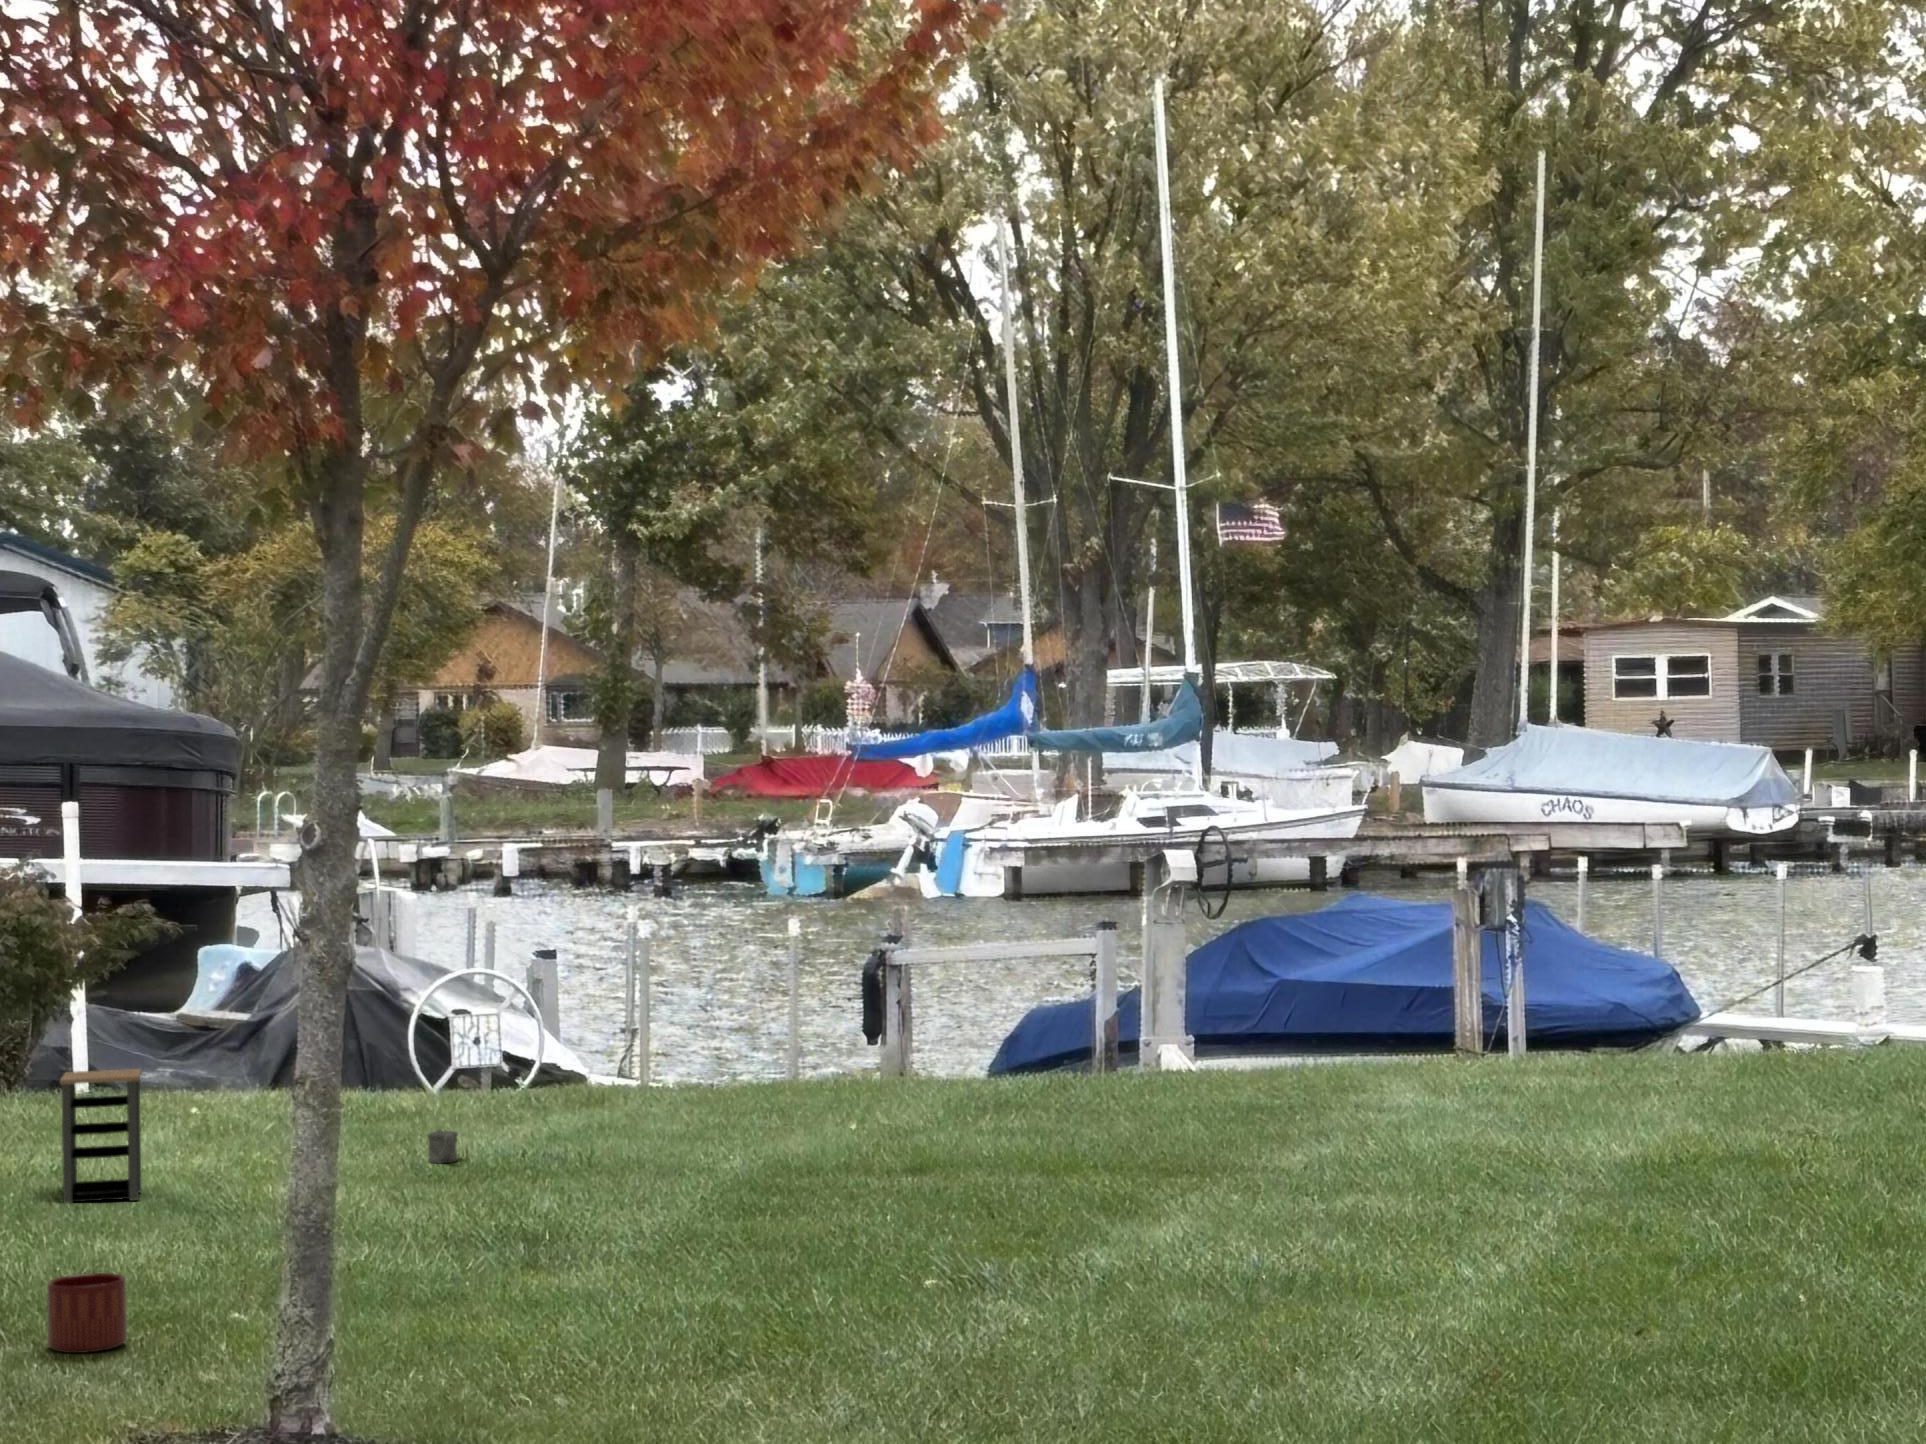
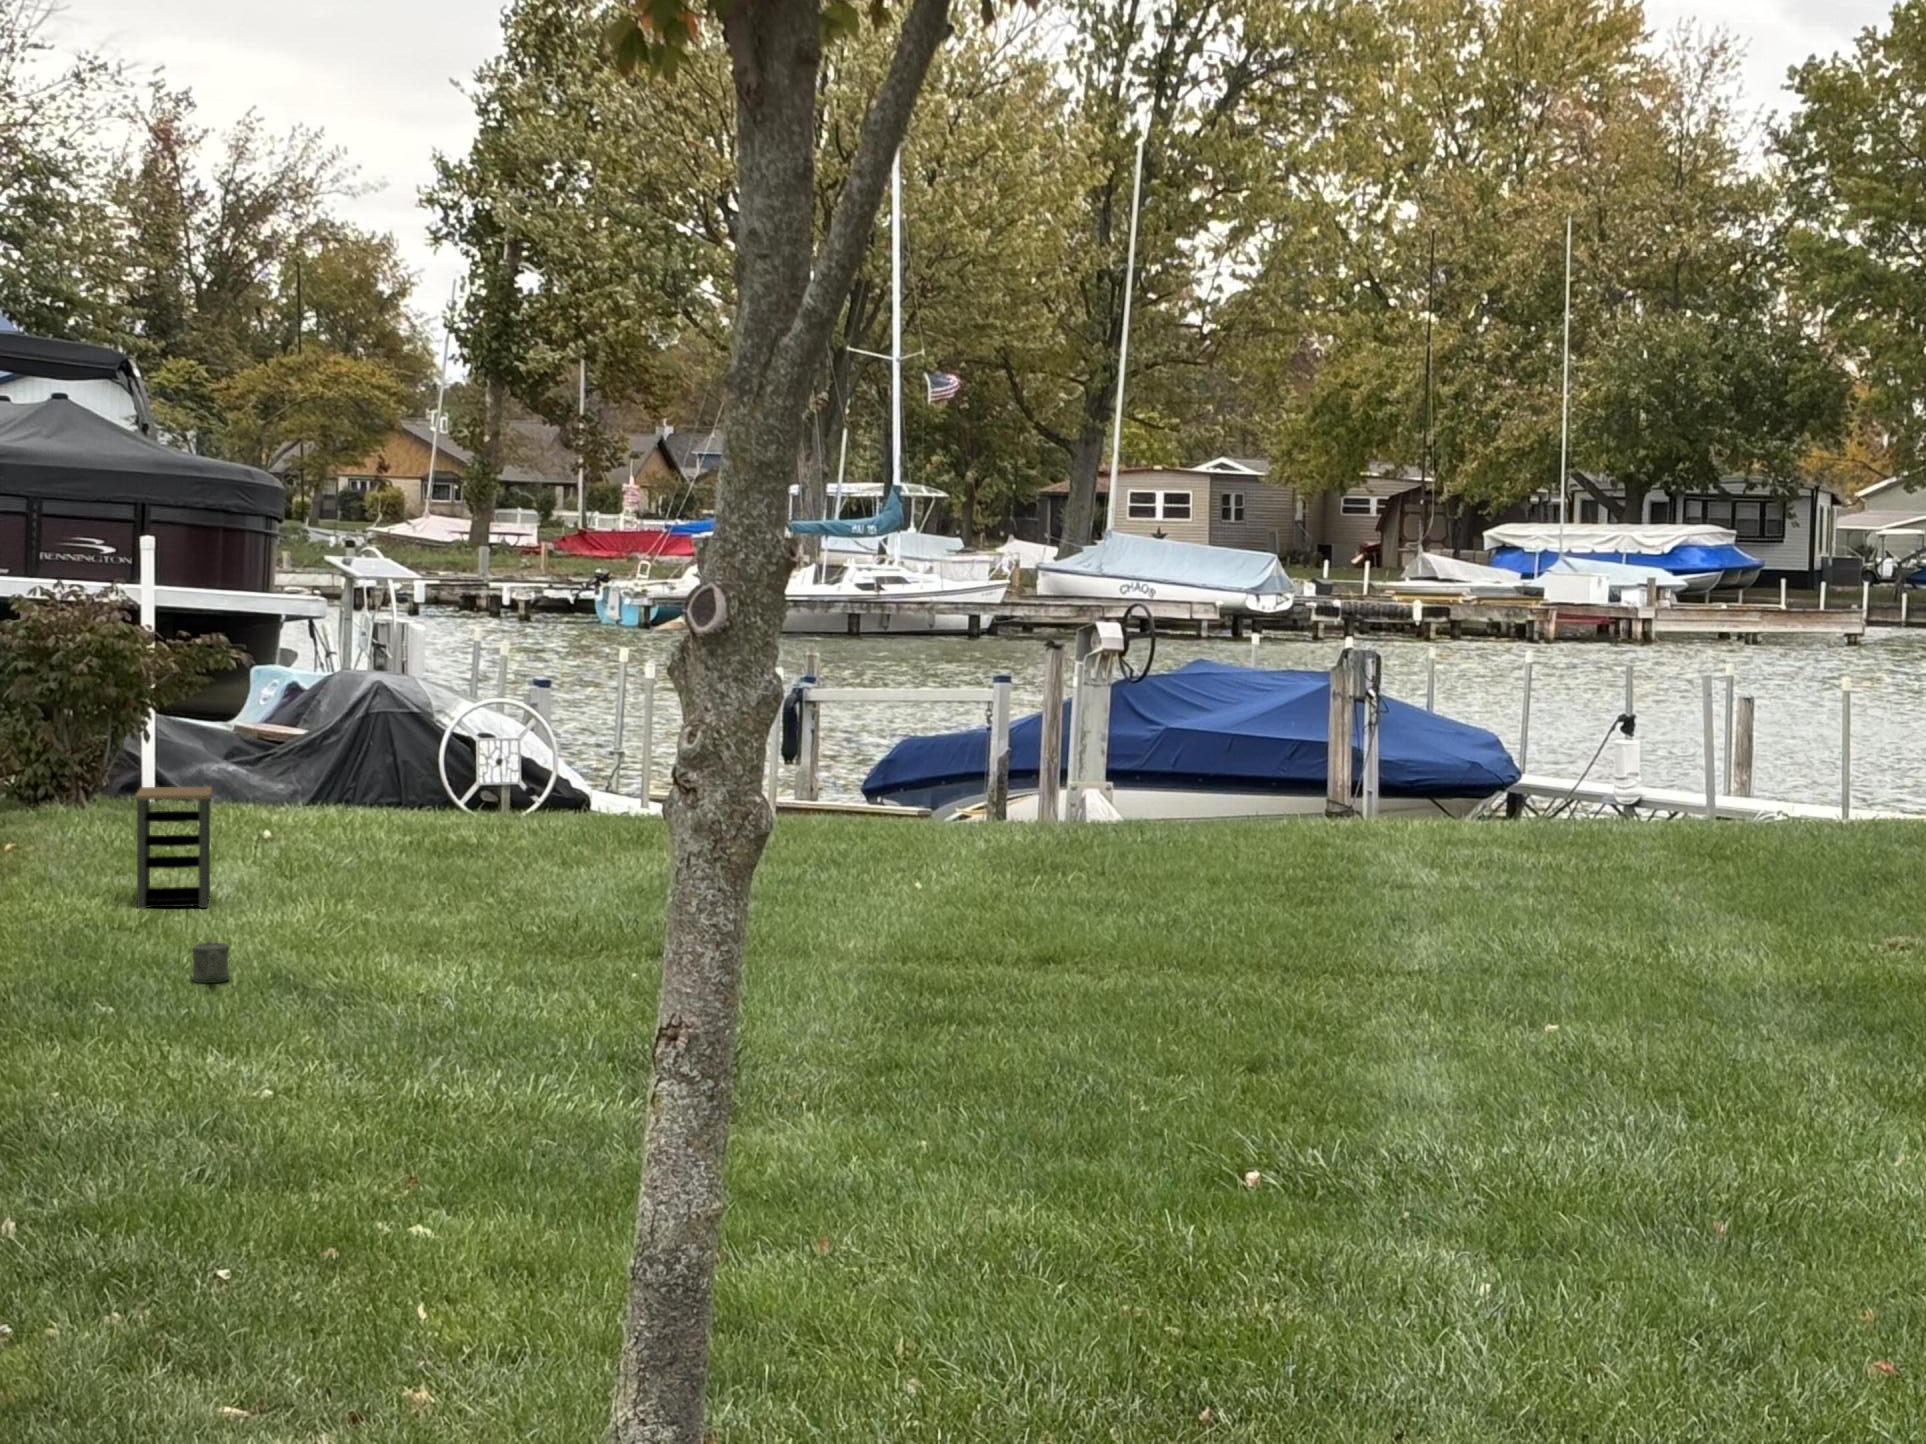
watering can: present [428,1130,458,1163] -> present [192,940,230,983]
planter: present [47,1273,127,1353] -> none [125,1002,204,1082]

